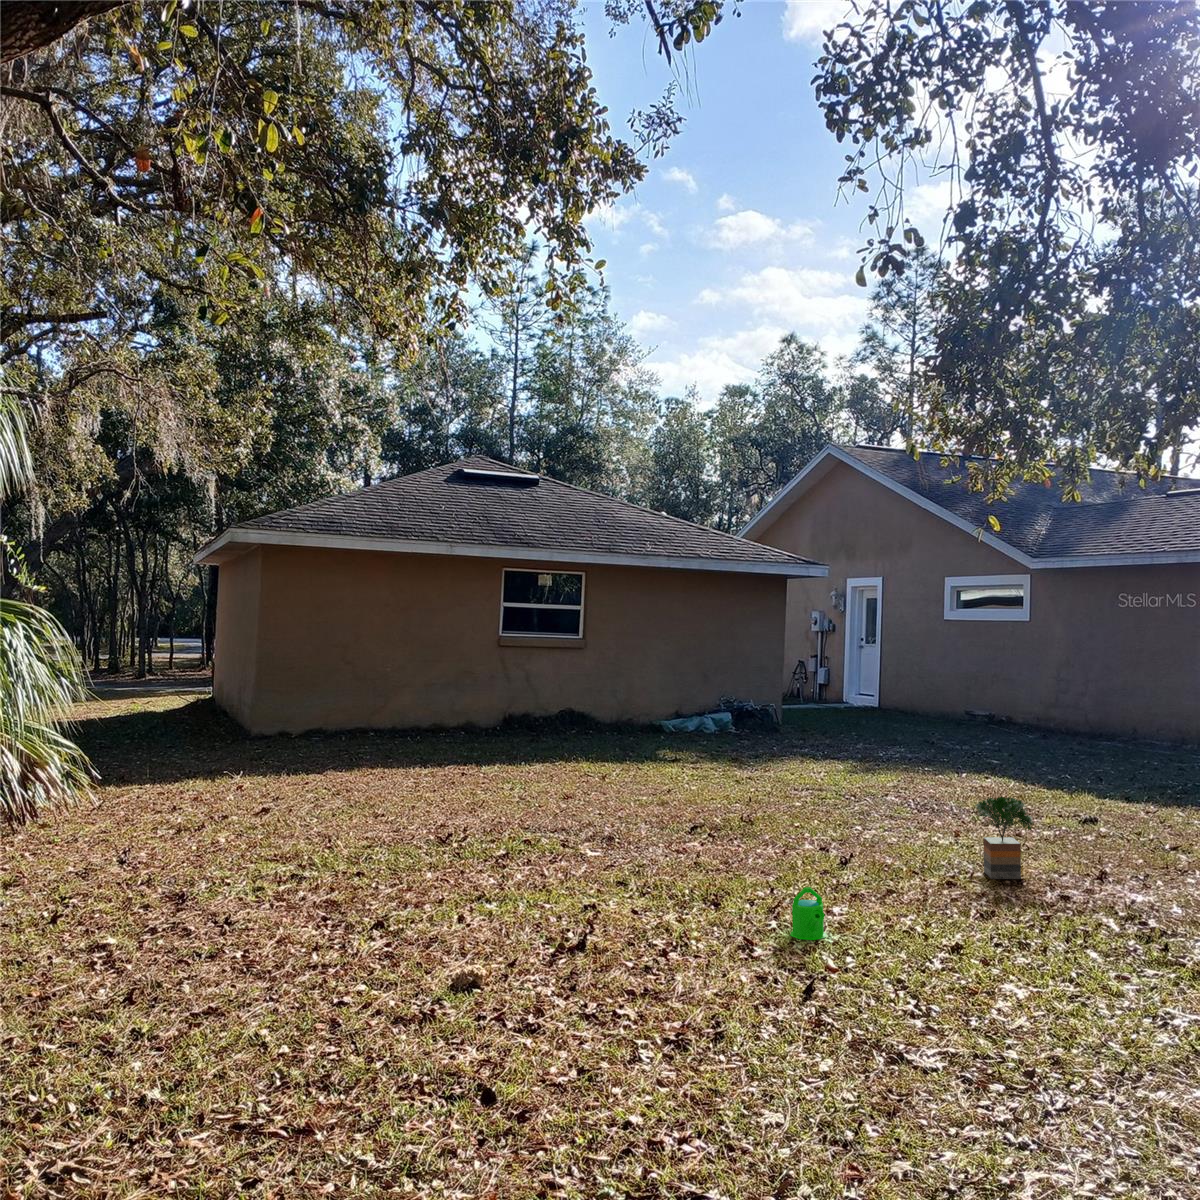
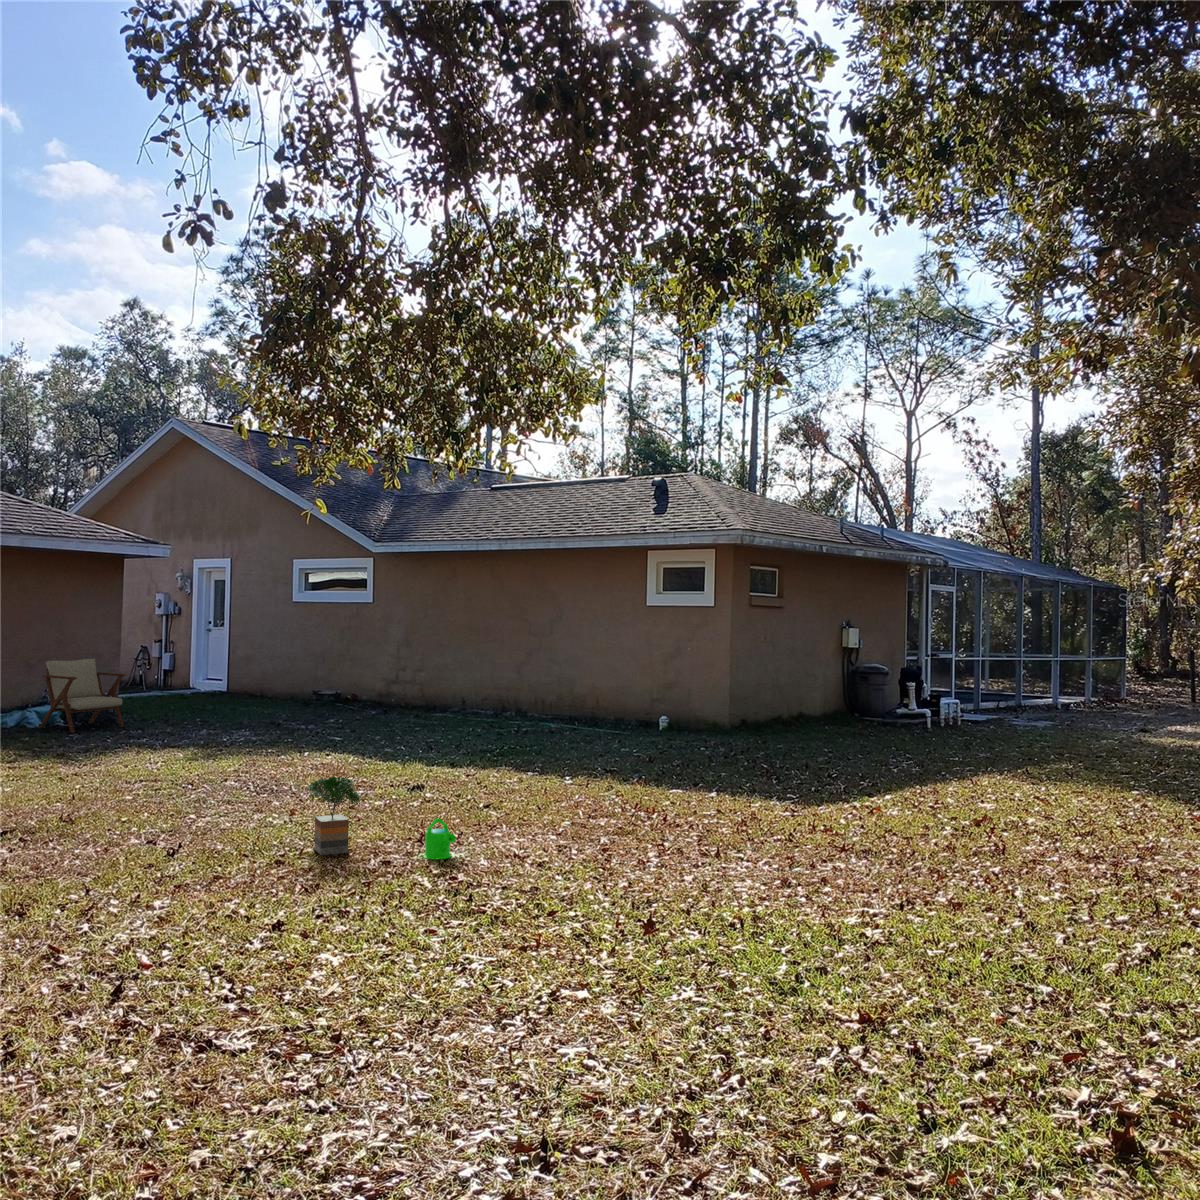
lounge chair: none [704,662,780,733] -> present [39,659,126,732]
watering can: present [790,887,826,940] -> present [423,818,456,860]

